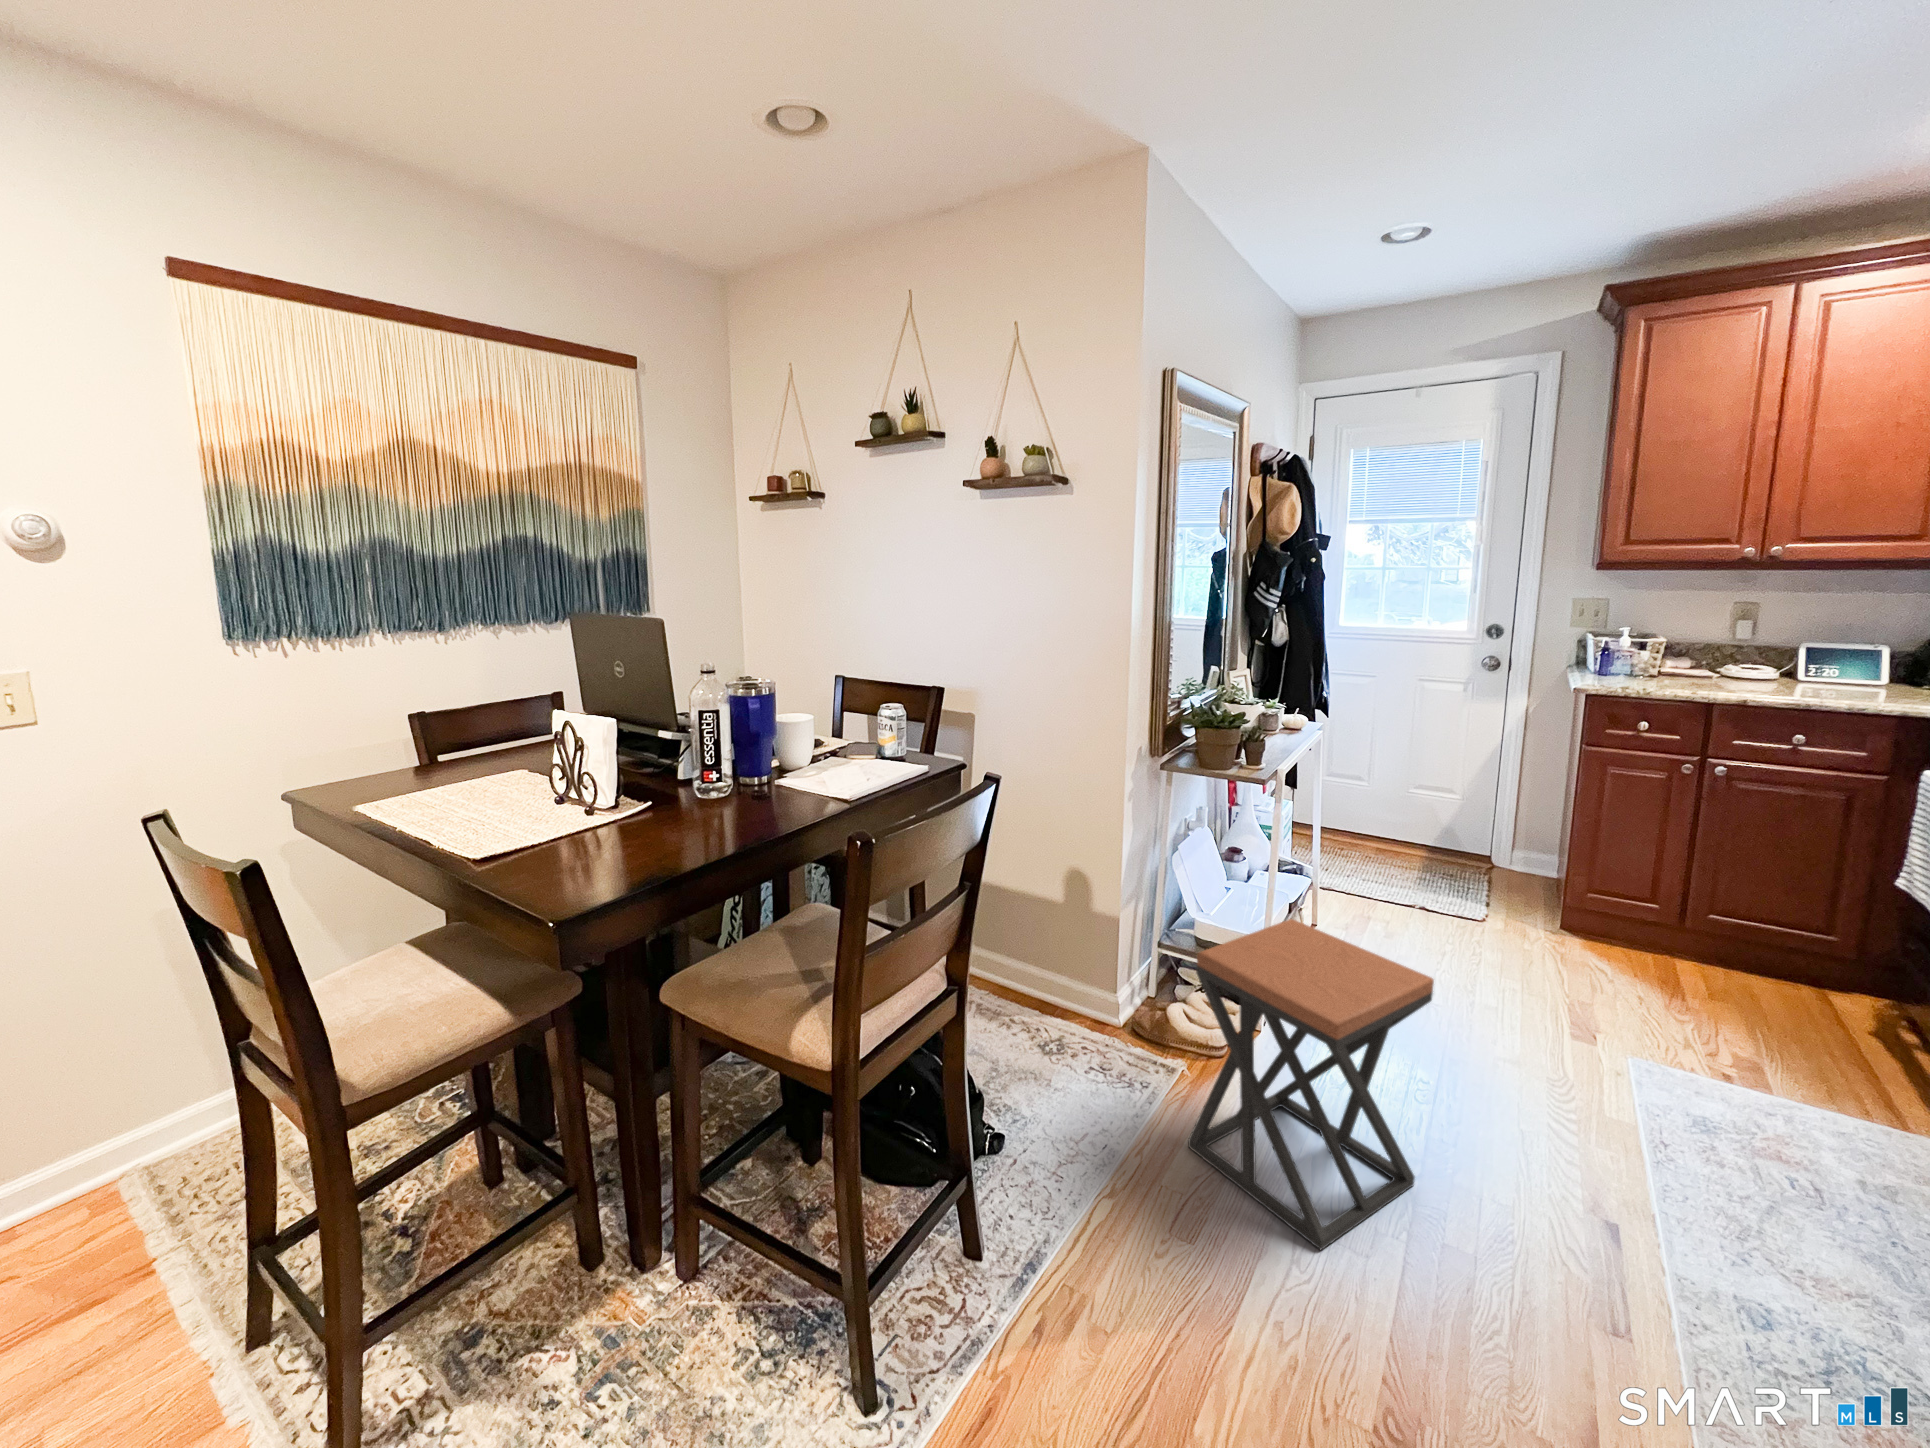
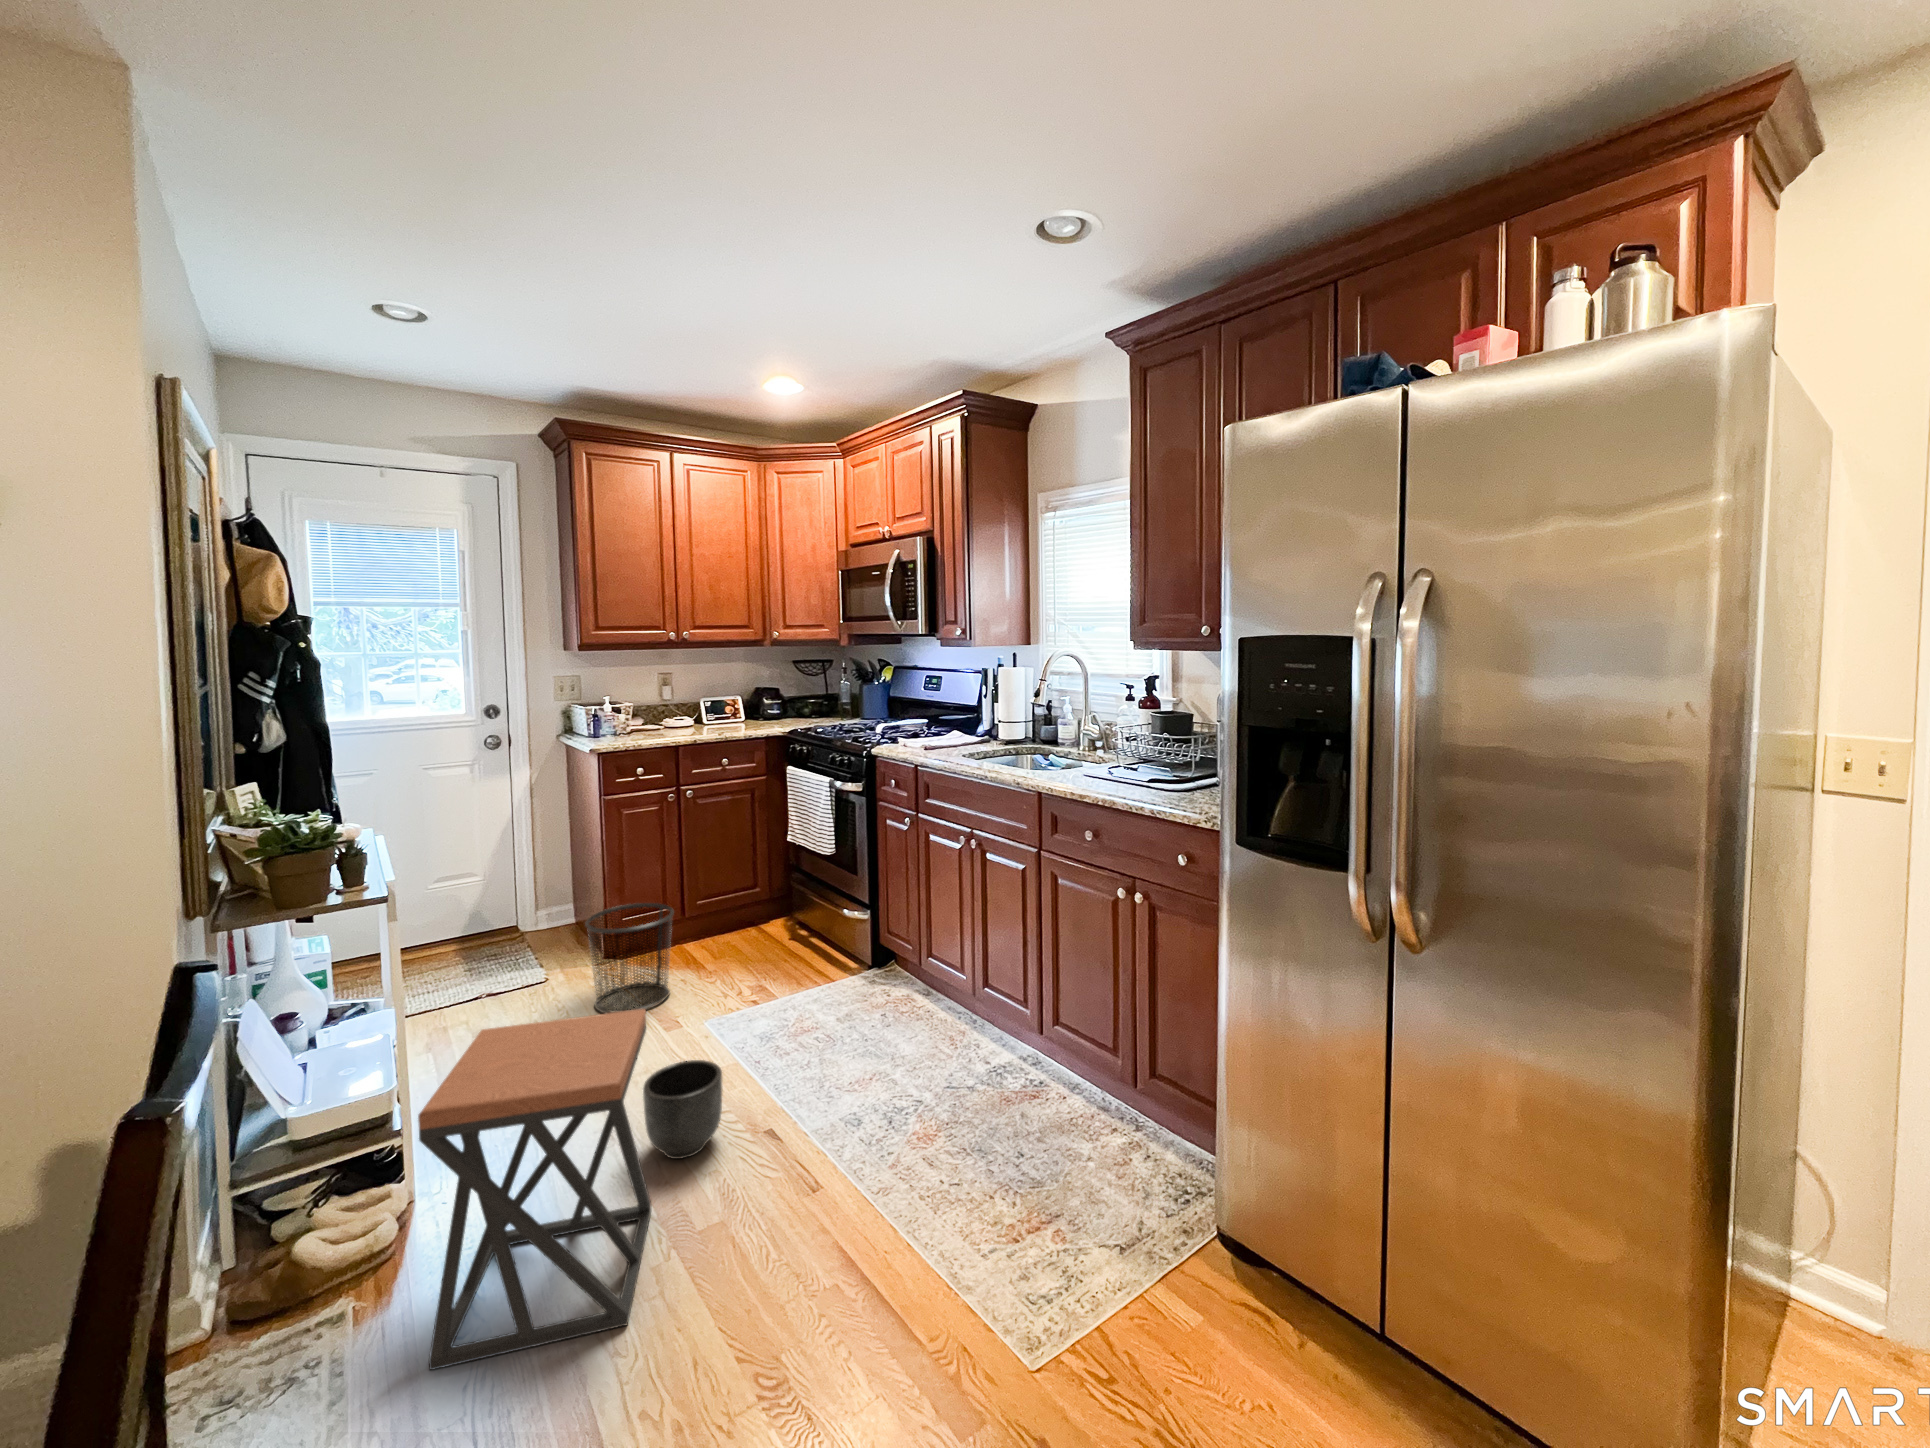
waste bin: none [1510,872,1634,1005] -> present [585,903,674,1013]
planter: none [1450,1059,1558,1176] -> present [643,1060,722,1159]

